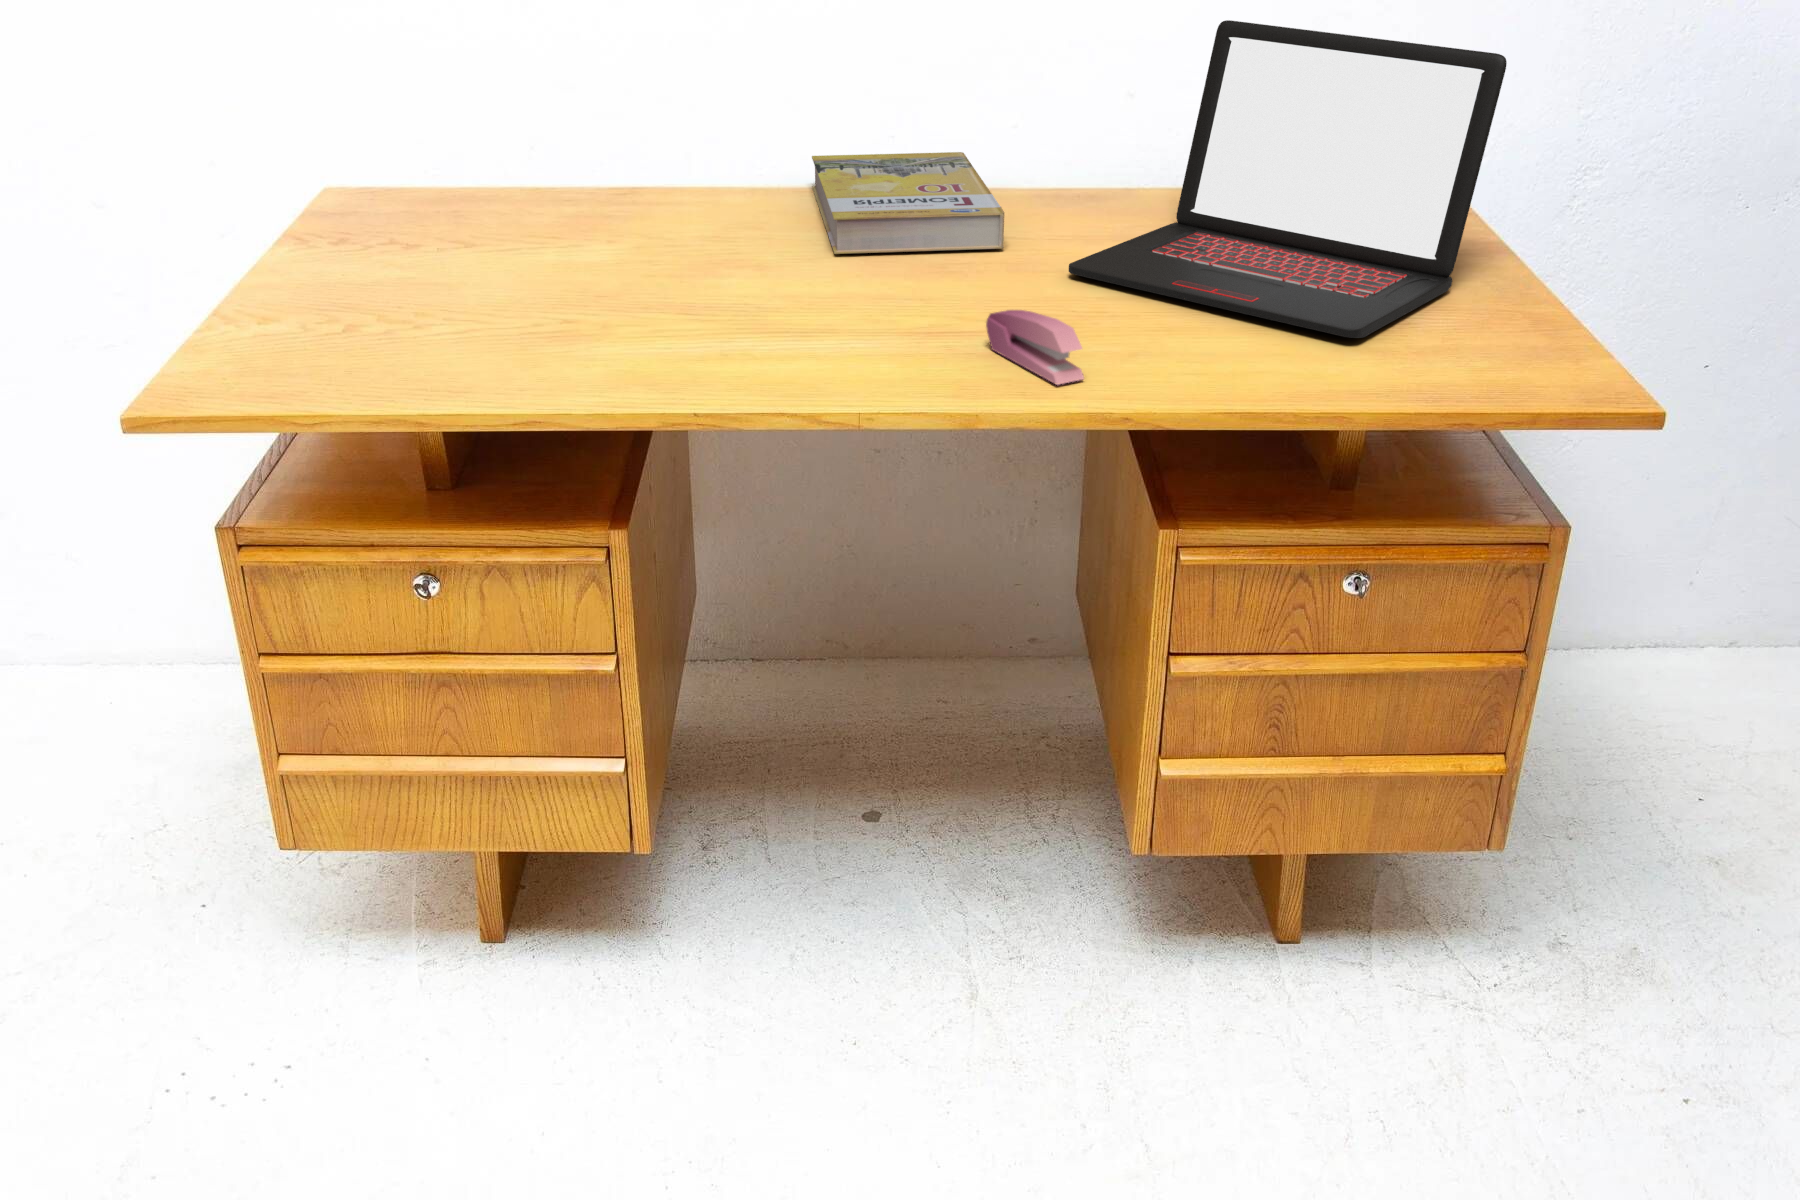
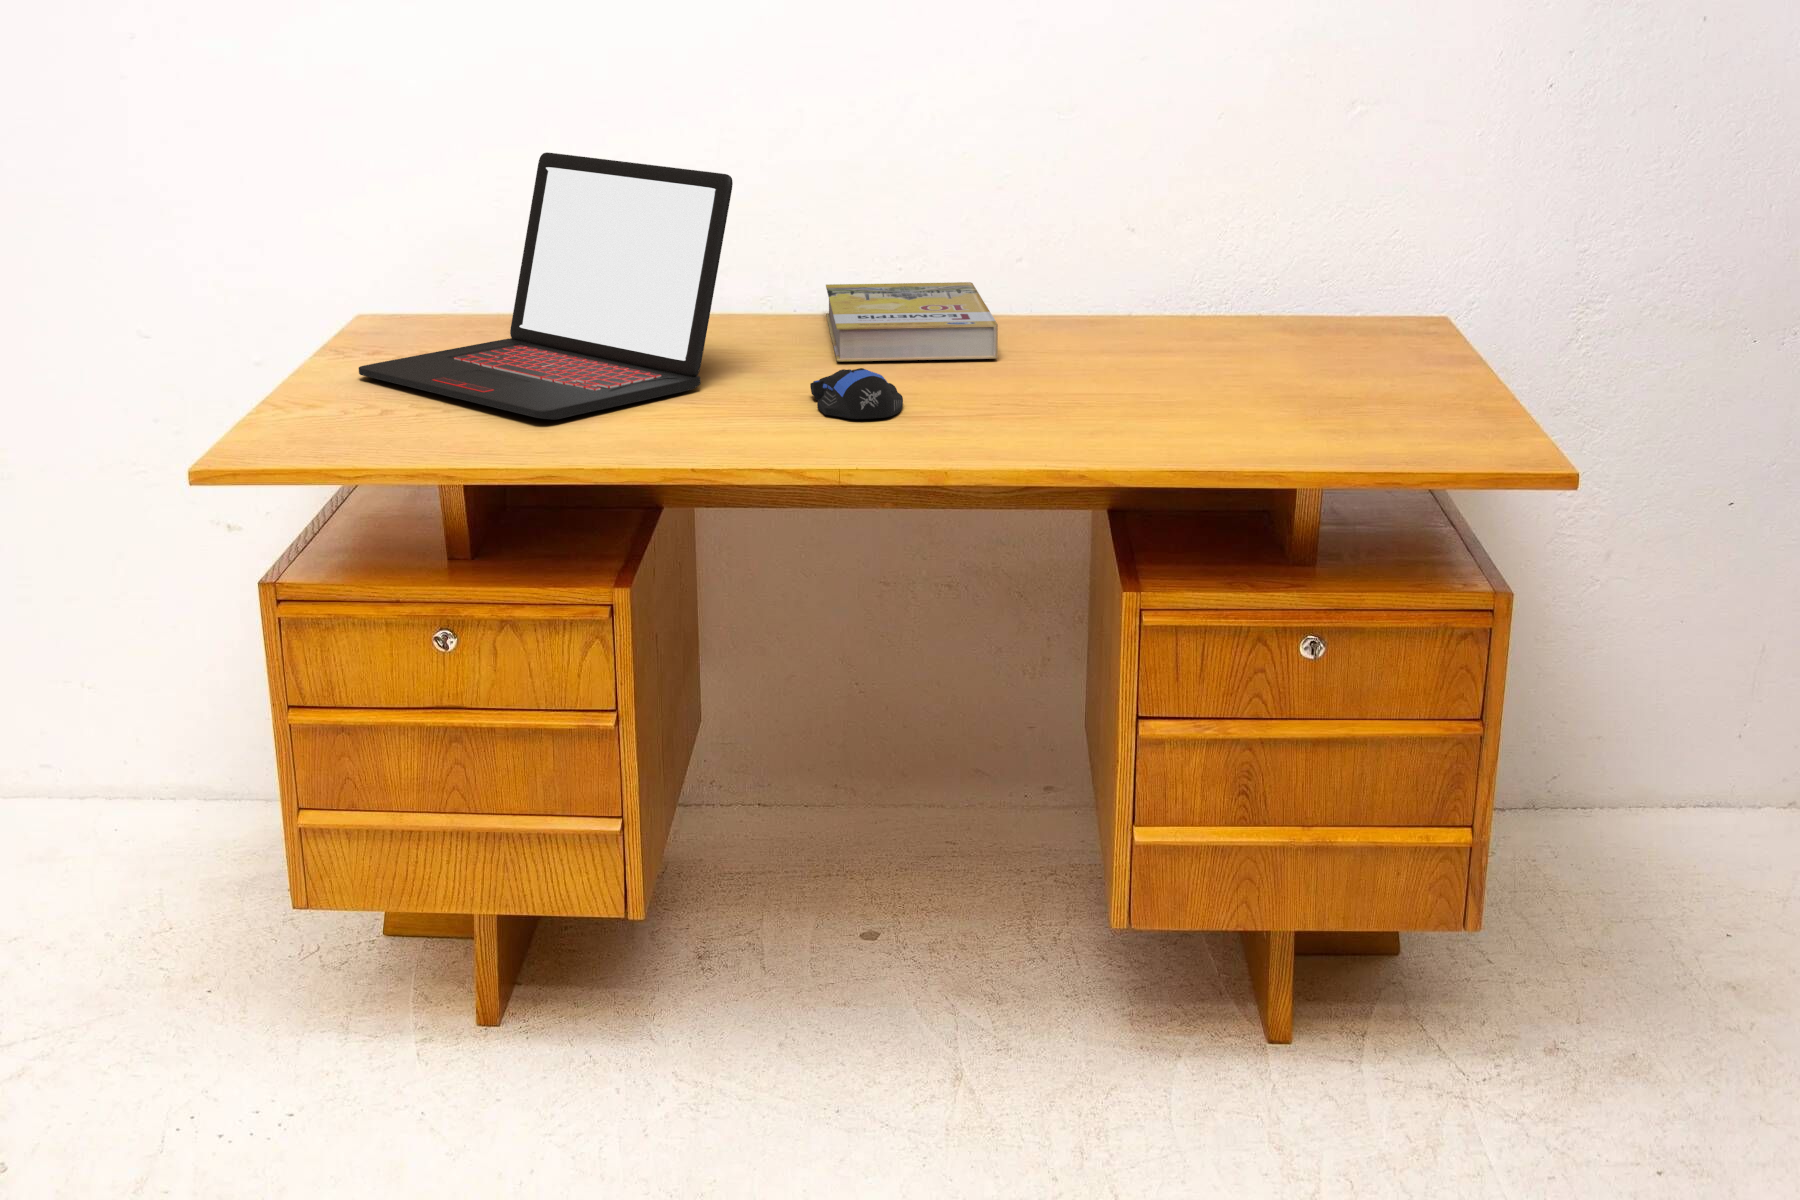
laptop: present [1069,20,1507,338] -> present [359,152,733,420]
computer mouse: none [813,275,916,339] -> present [810,368,903,419]
stapler: present [986,310,1084,385] -> none [962,391,1046,450]

